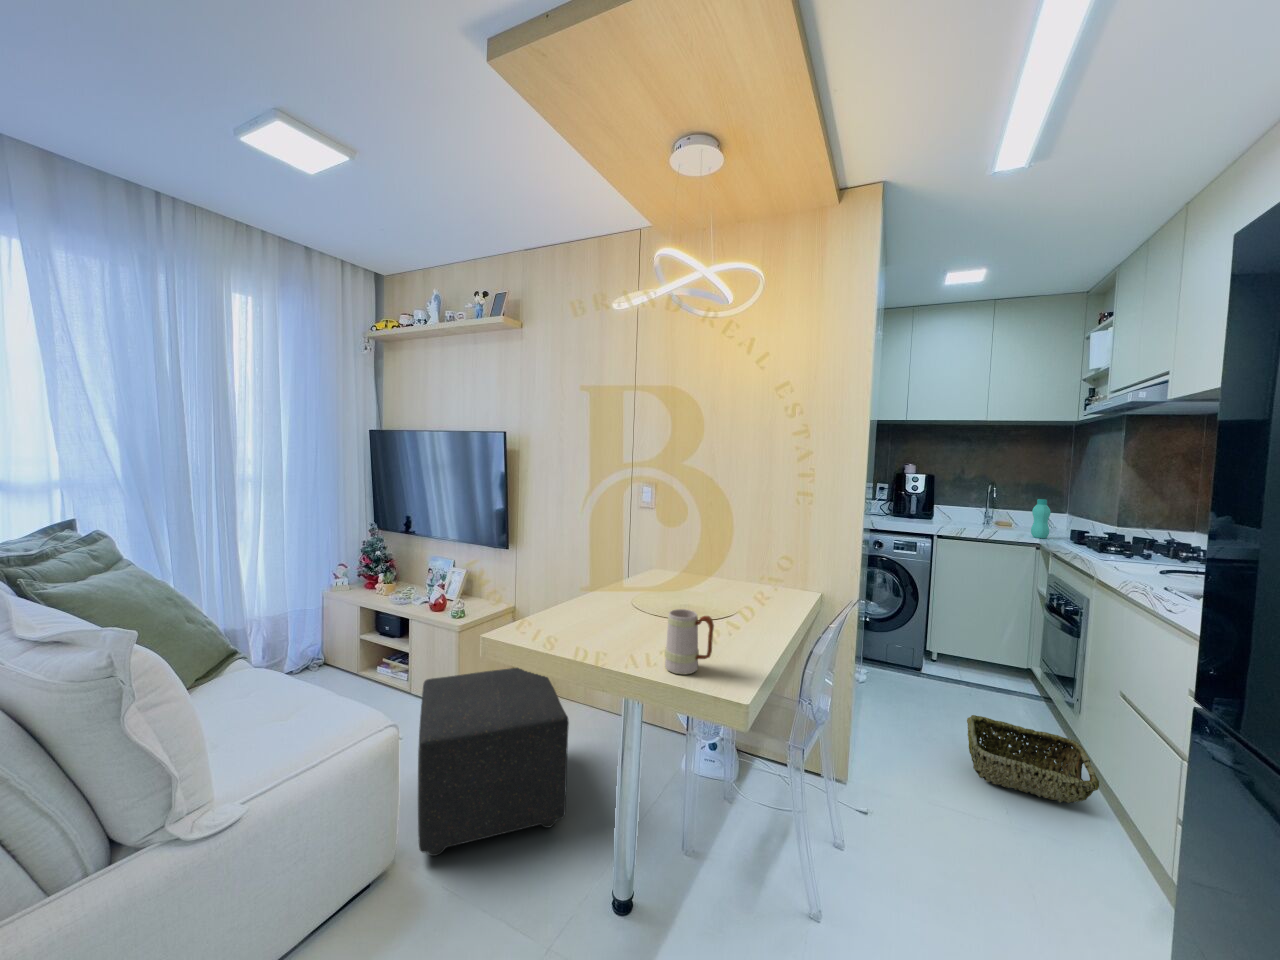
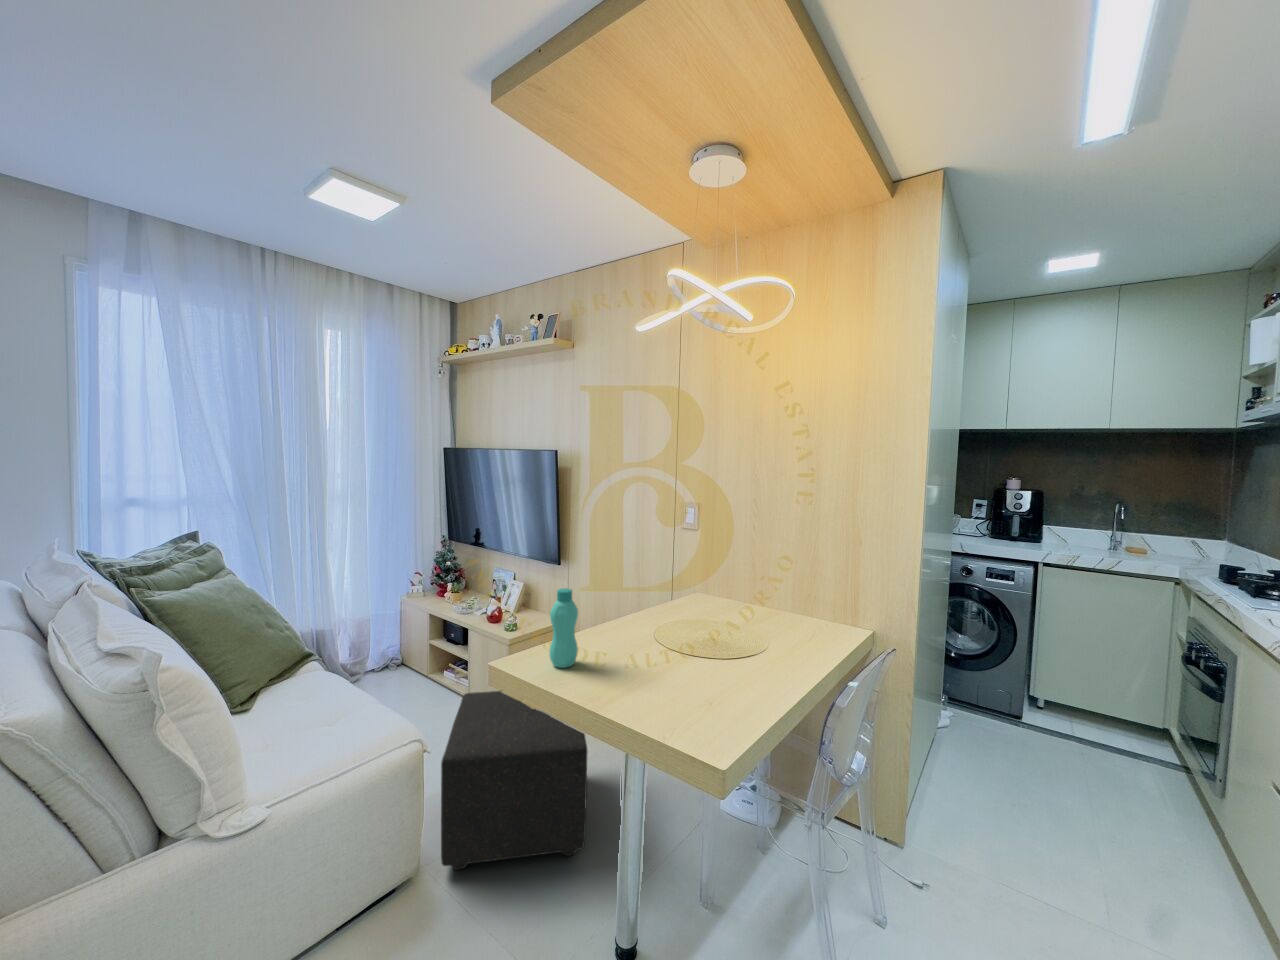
bottle: present [1031,499,1051,538] -> present [549,588,578,668]
mug: present [665,609,714,674] -> none [653,654,703,726]
woven basket: present [967,715,1099,803] -> none [1063,786,1242,915]

